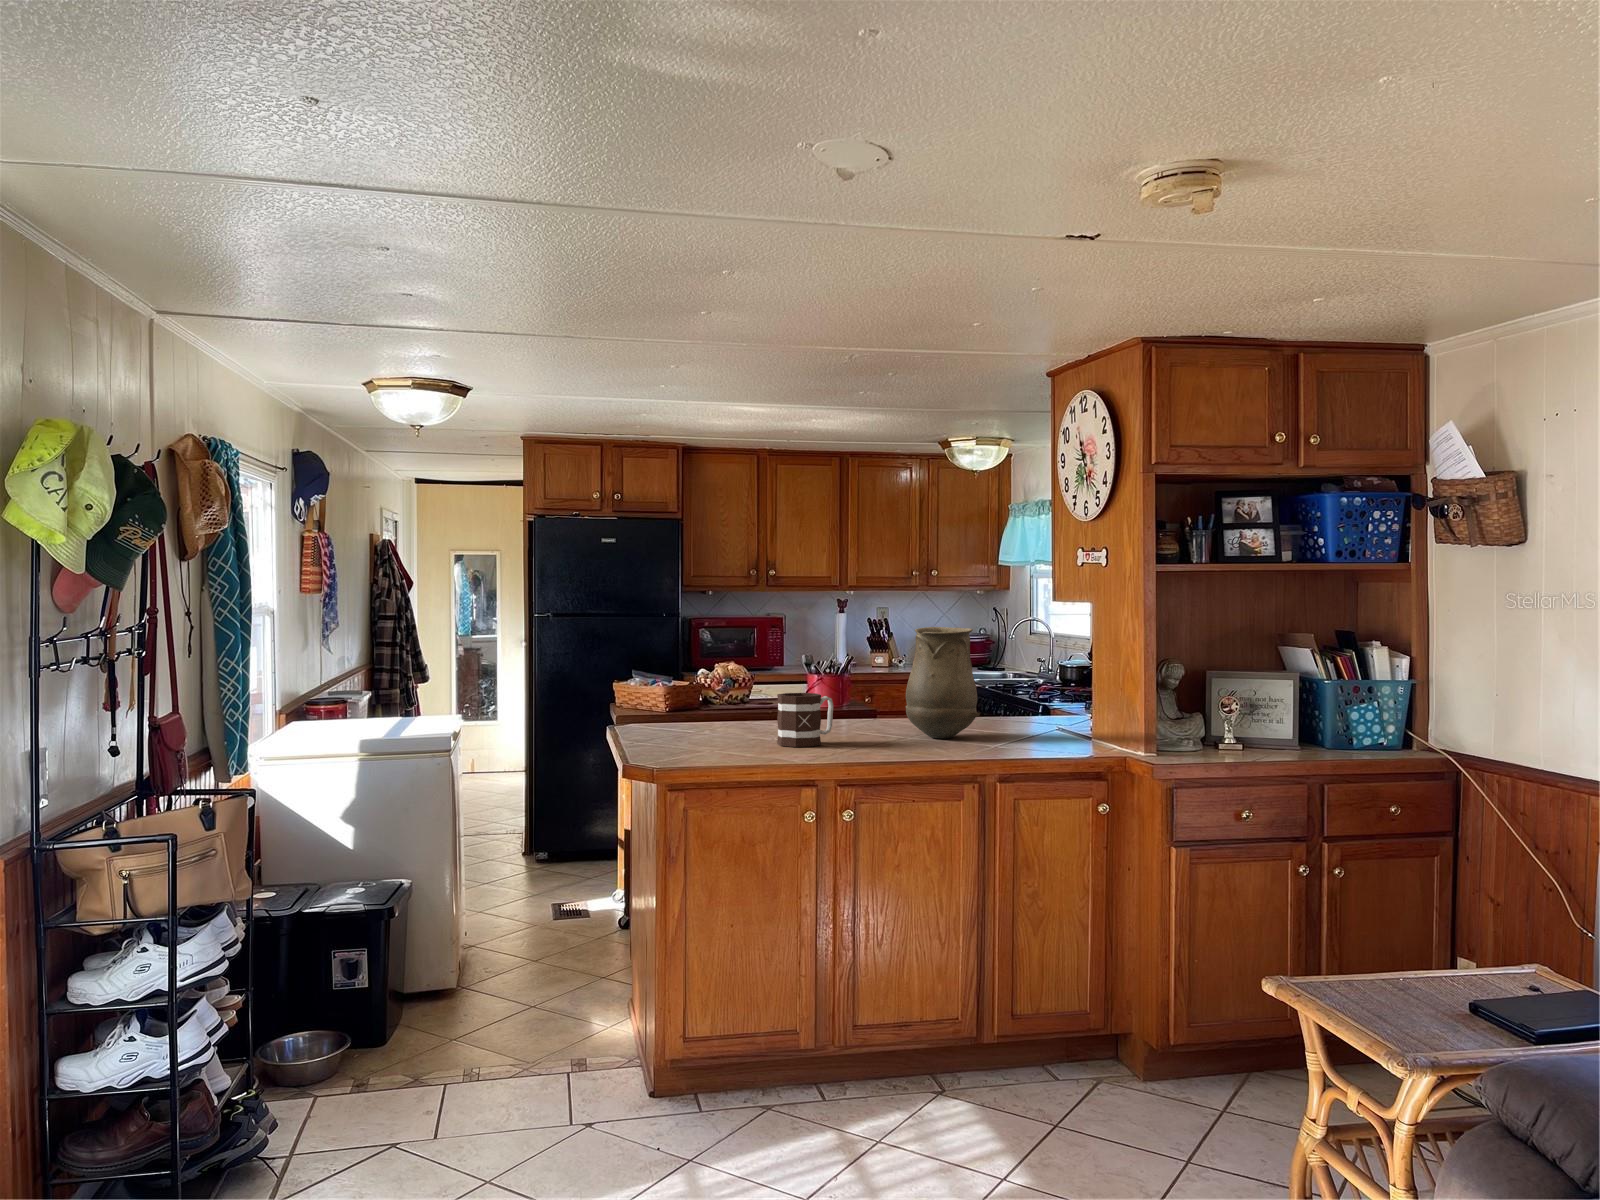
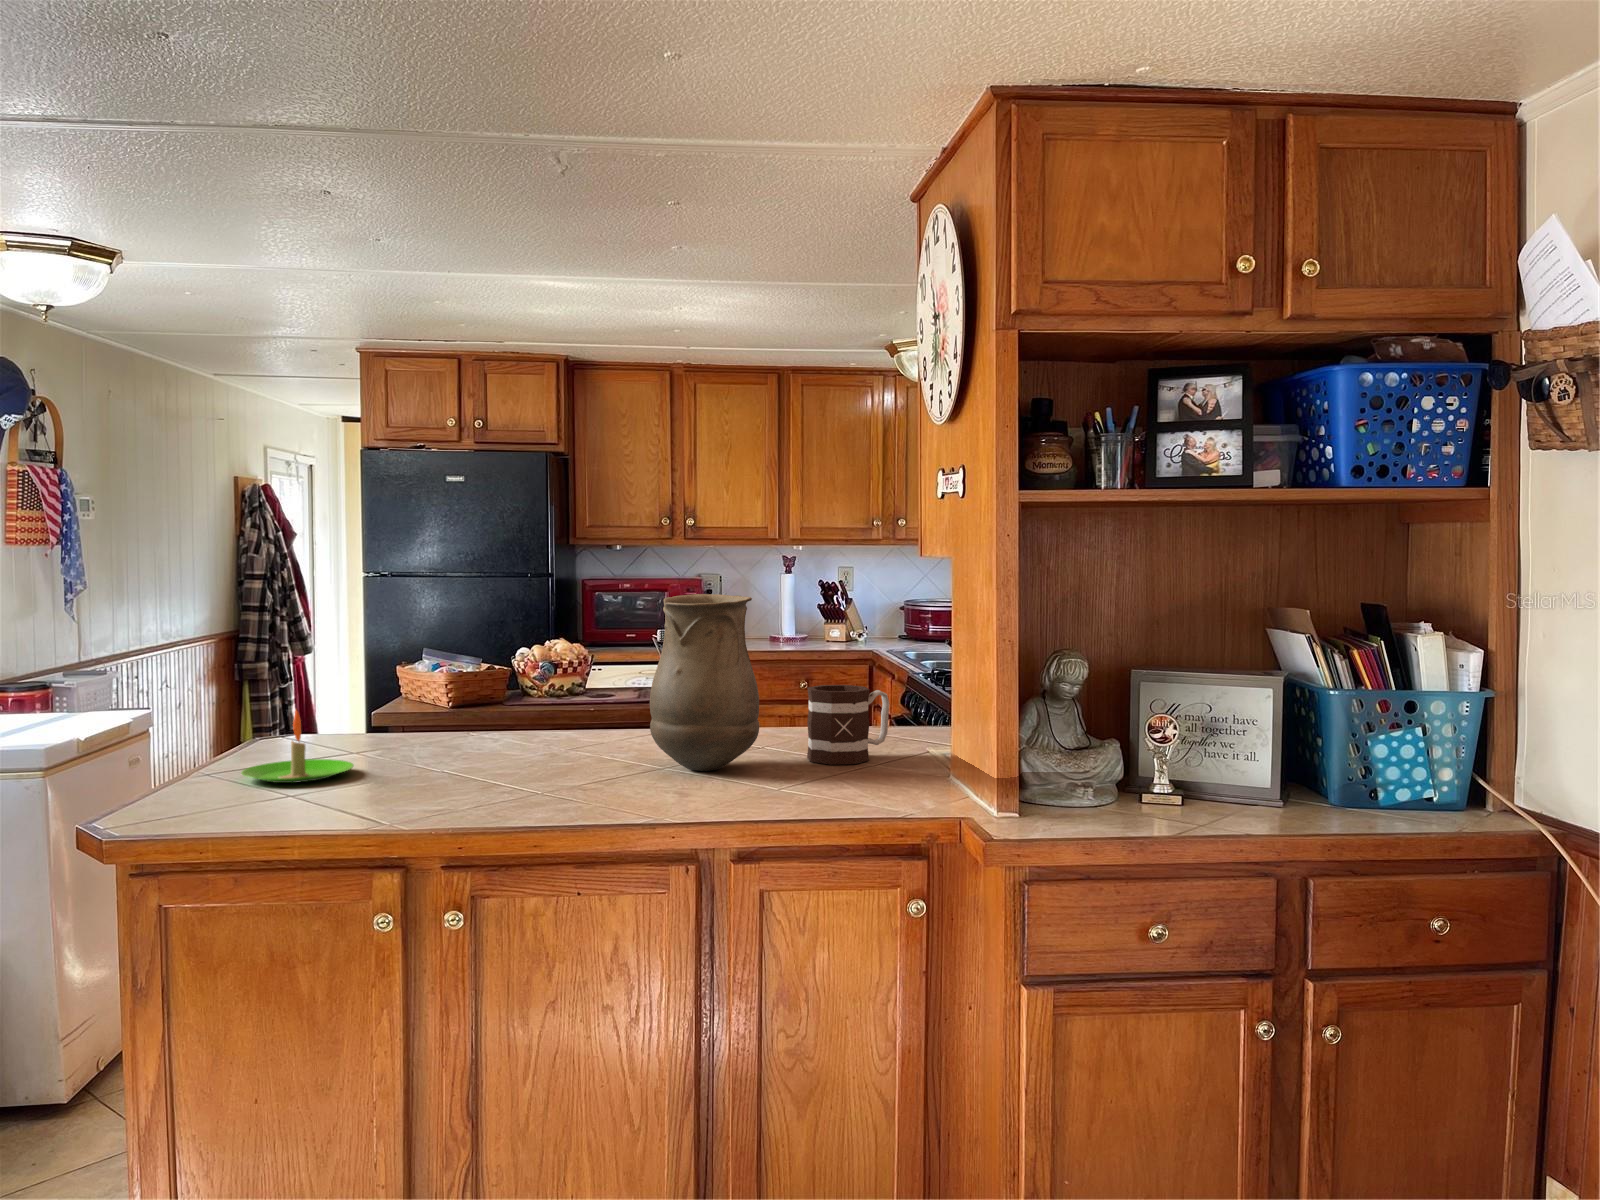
mug: present [777,693,833,747] -> present [807,685,889,765]
candle: none [663,701,729,747] -> present [241,710,354,783]

